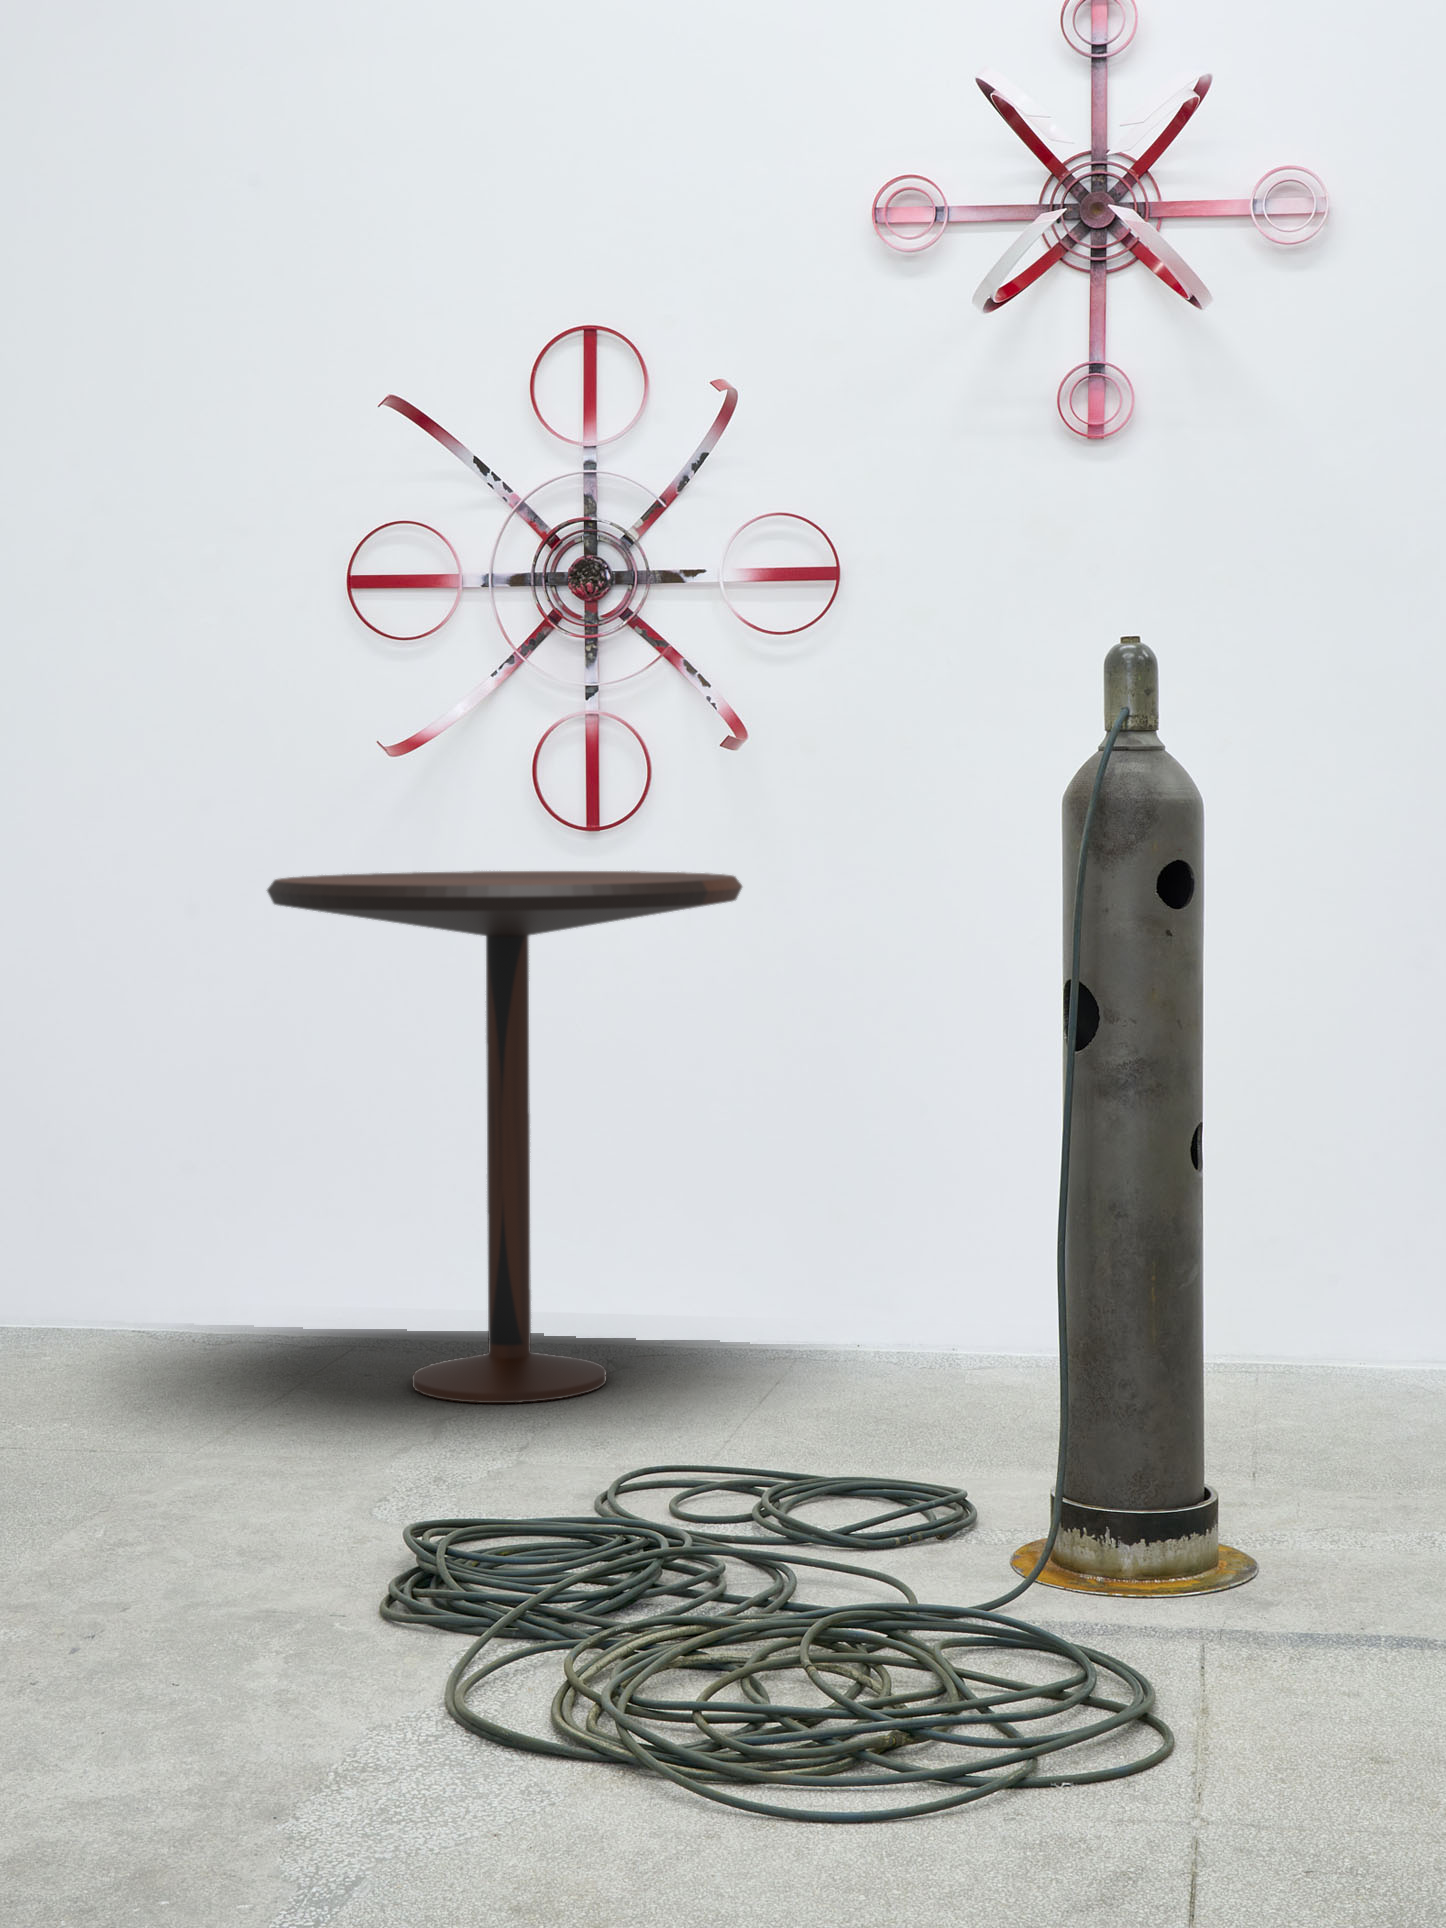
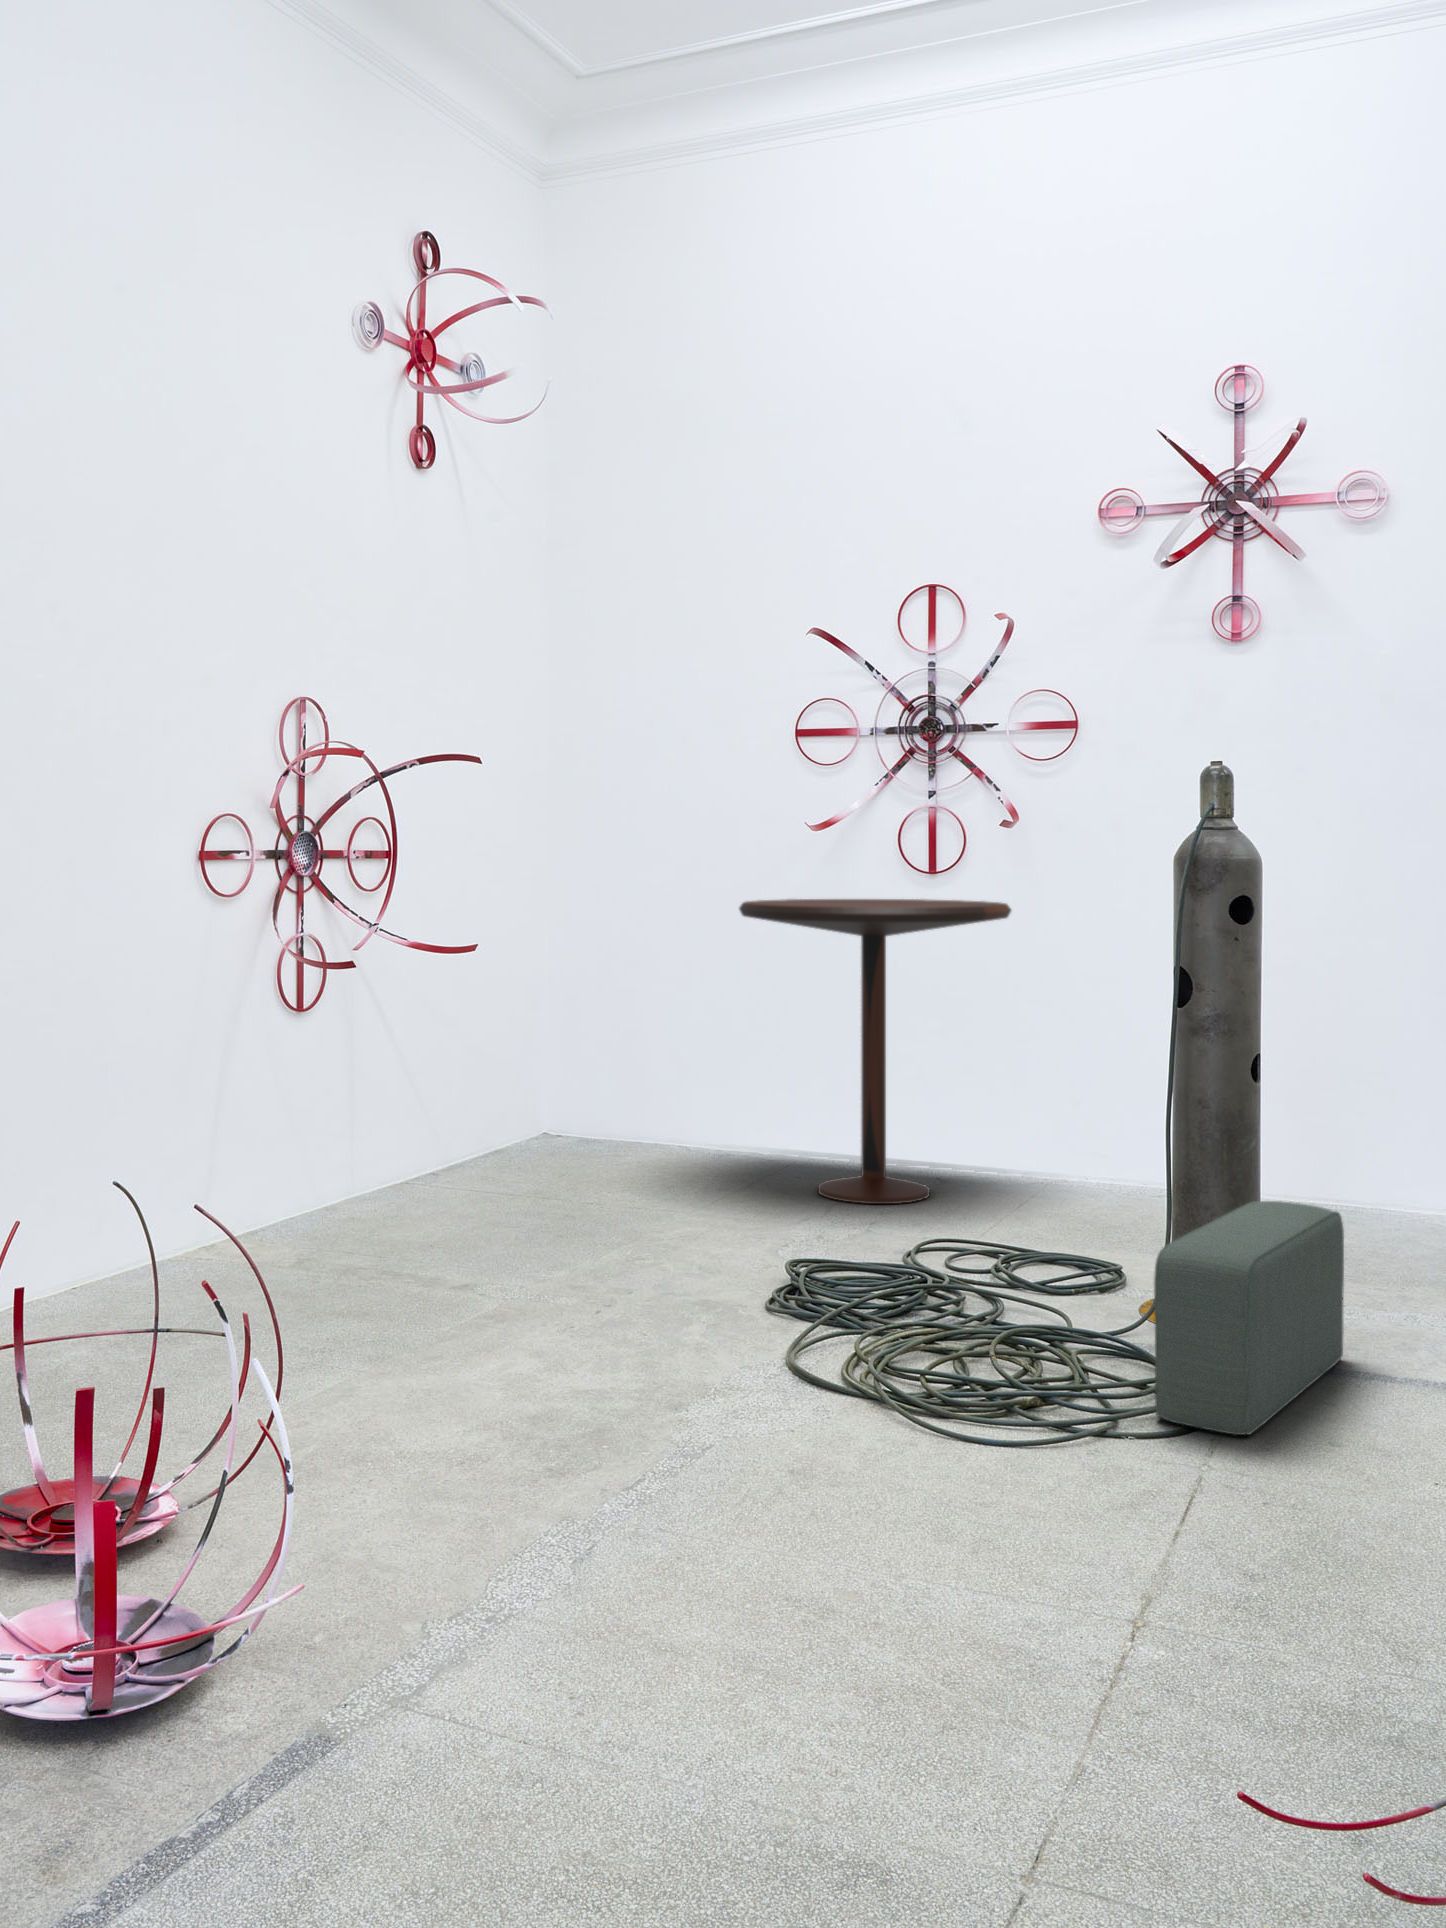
pouf: none [1099,1364,1353,1768] -> present [1154,1201,1344,1435]

